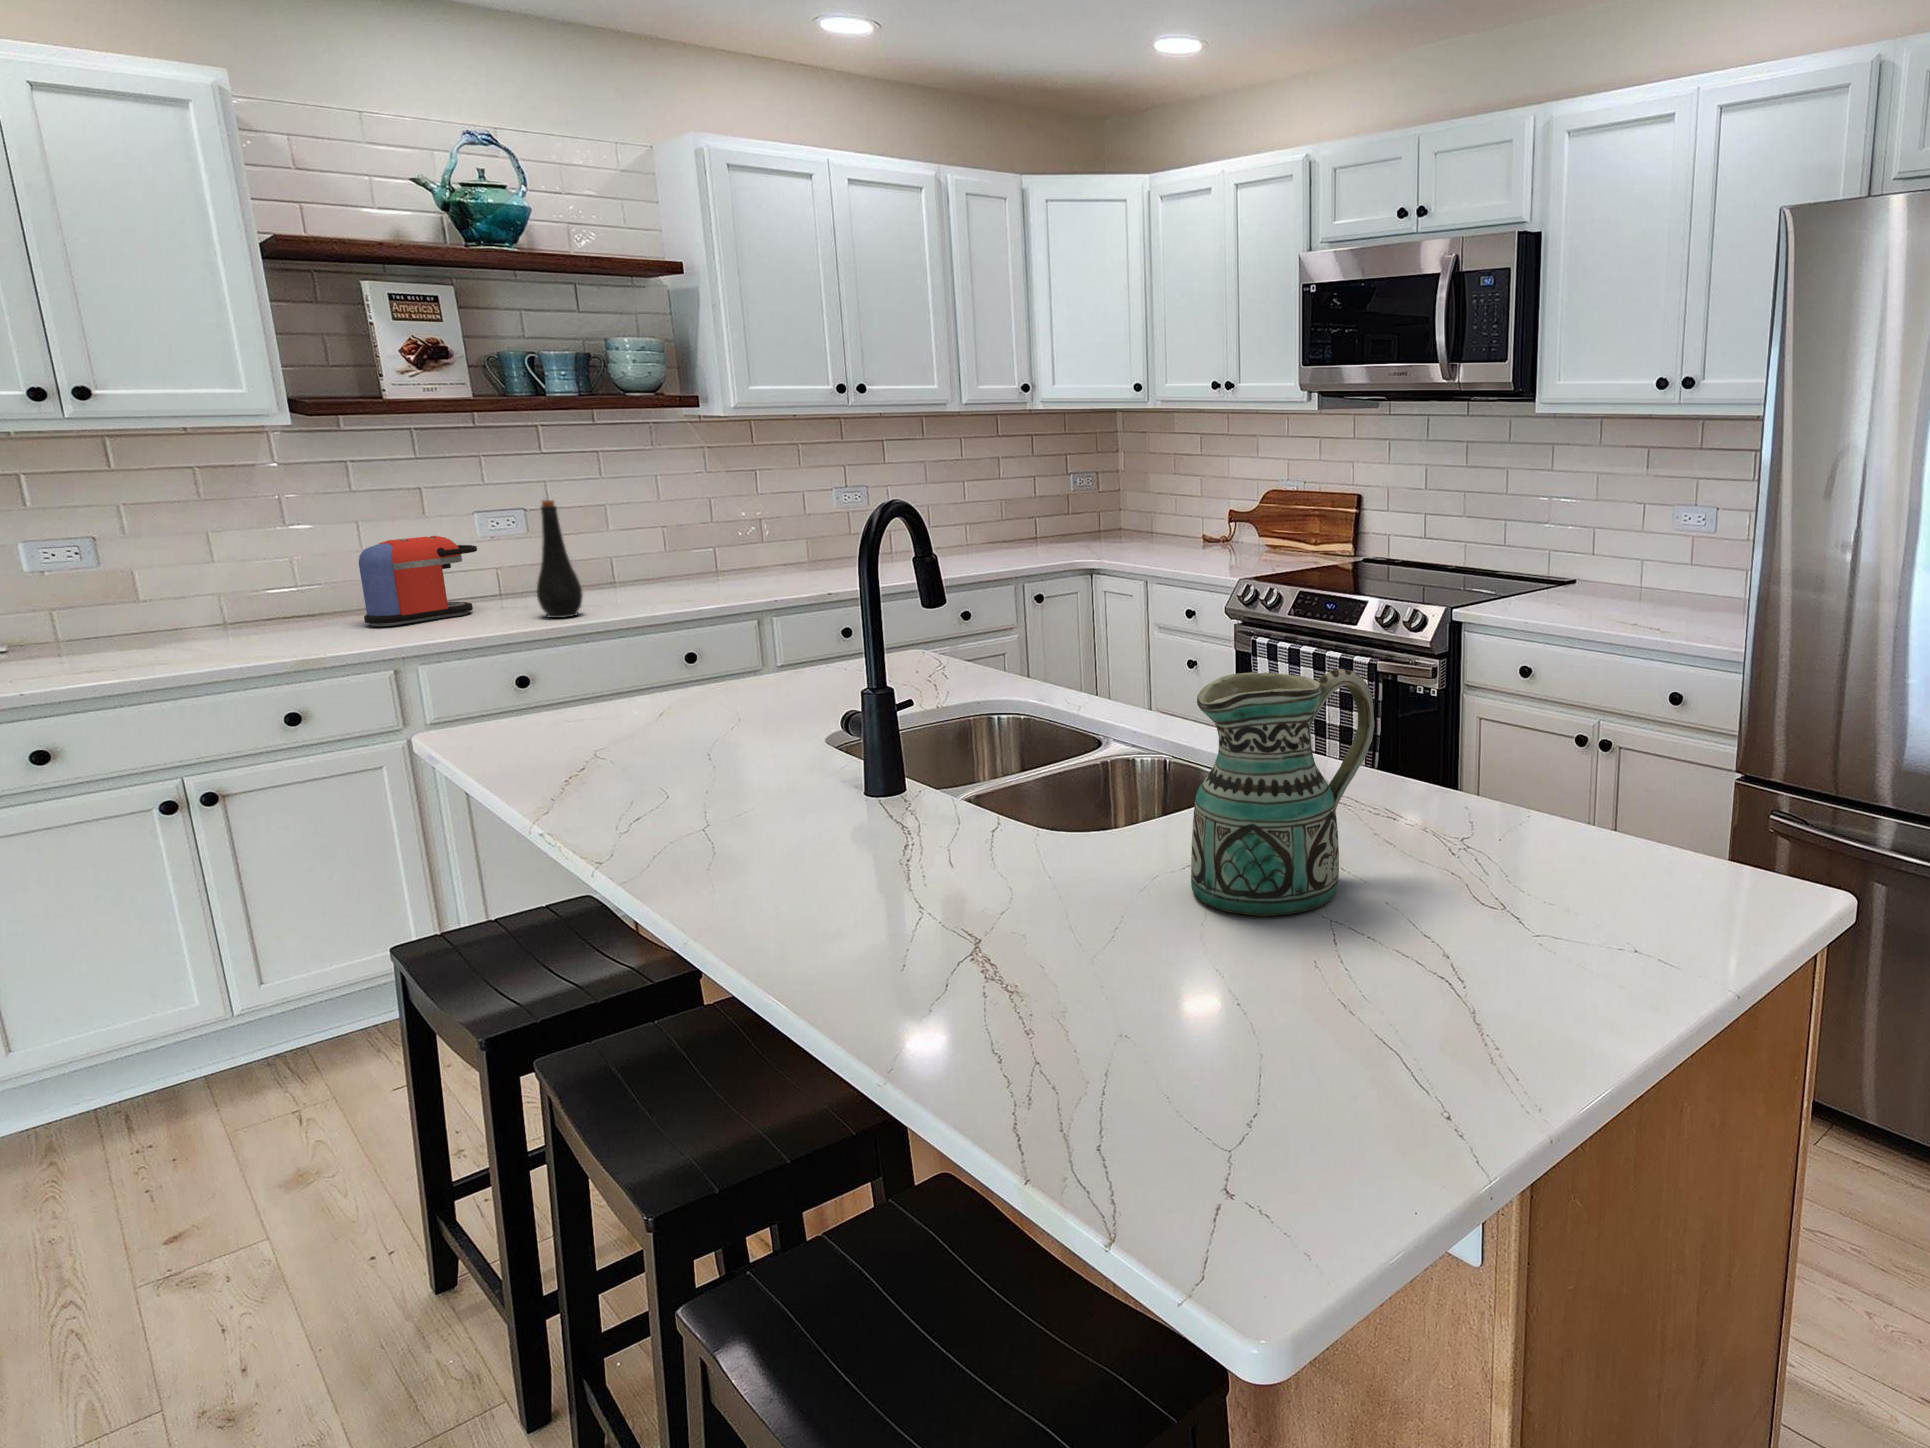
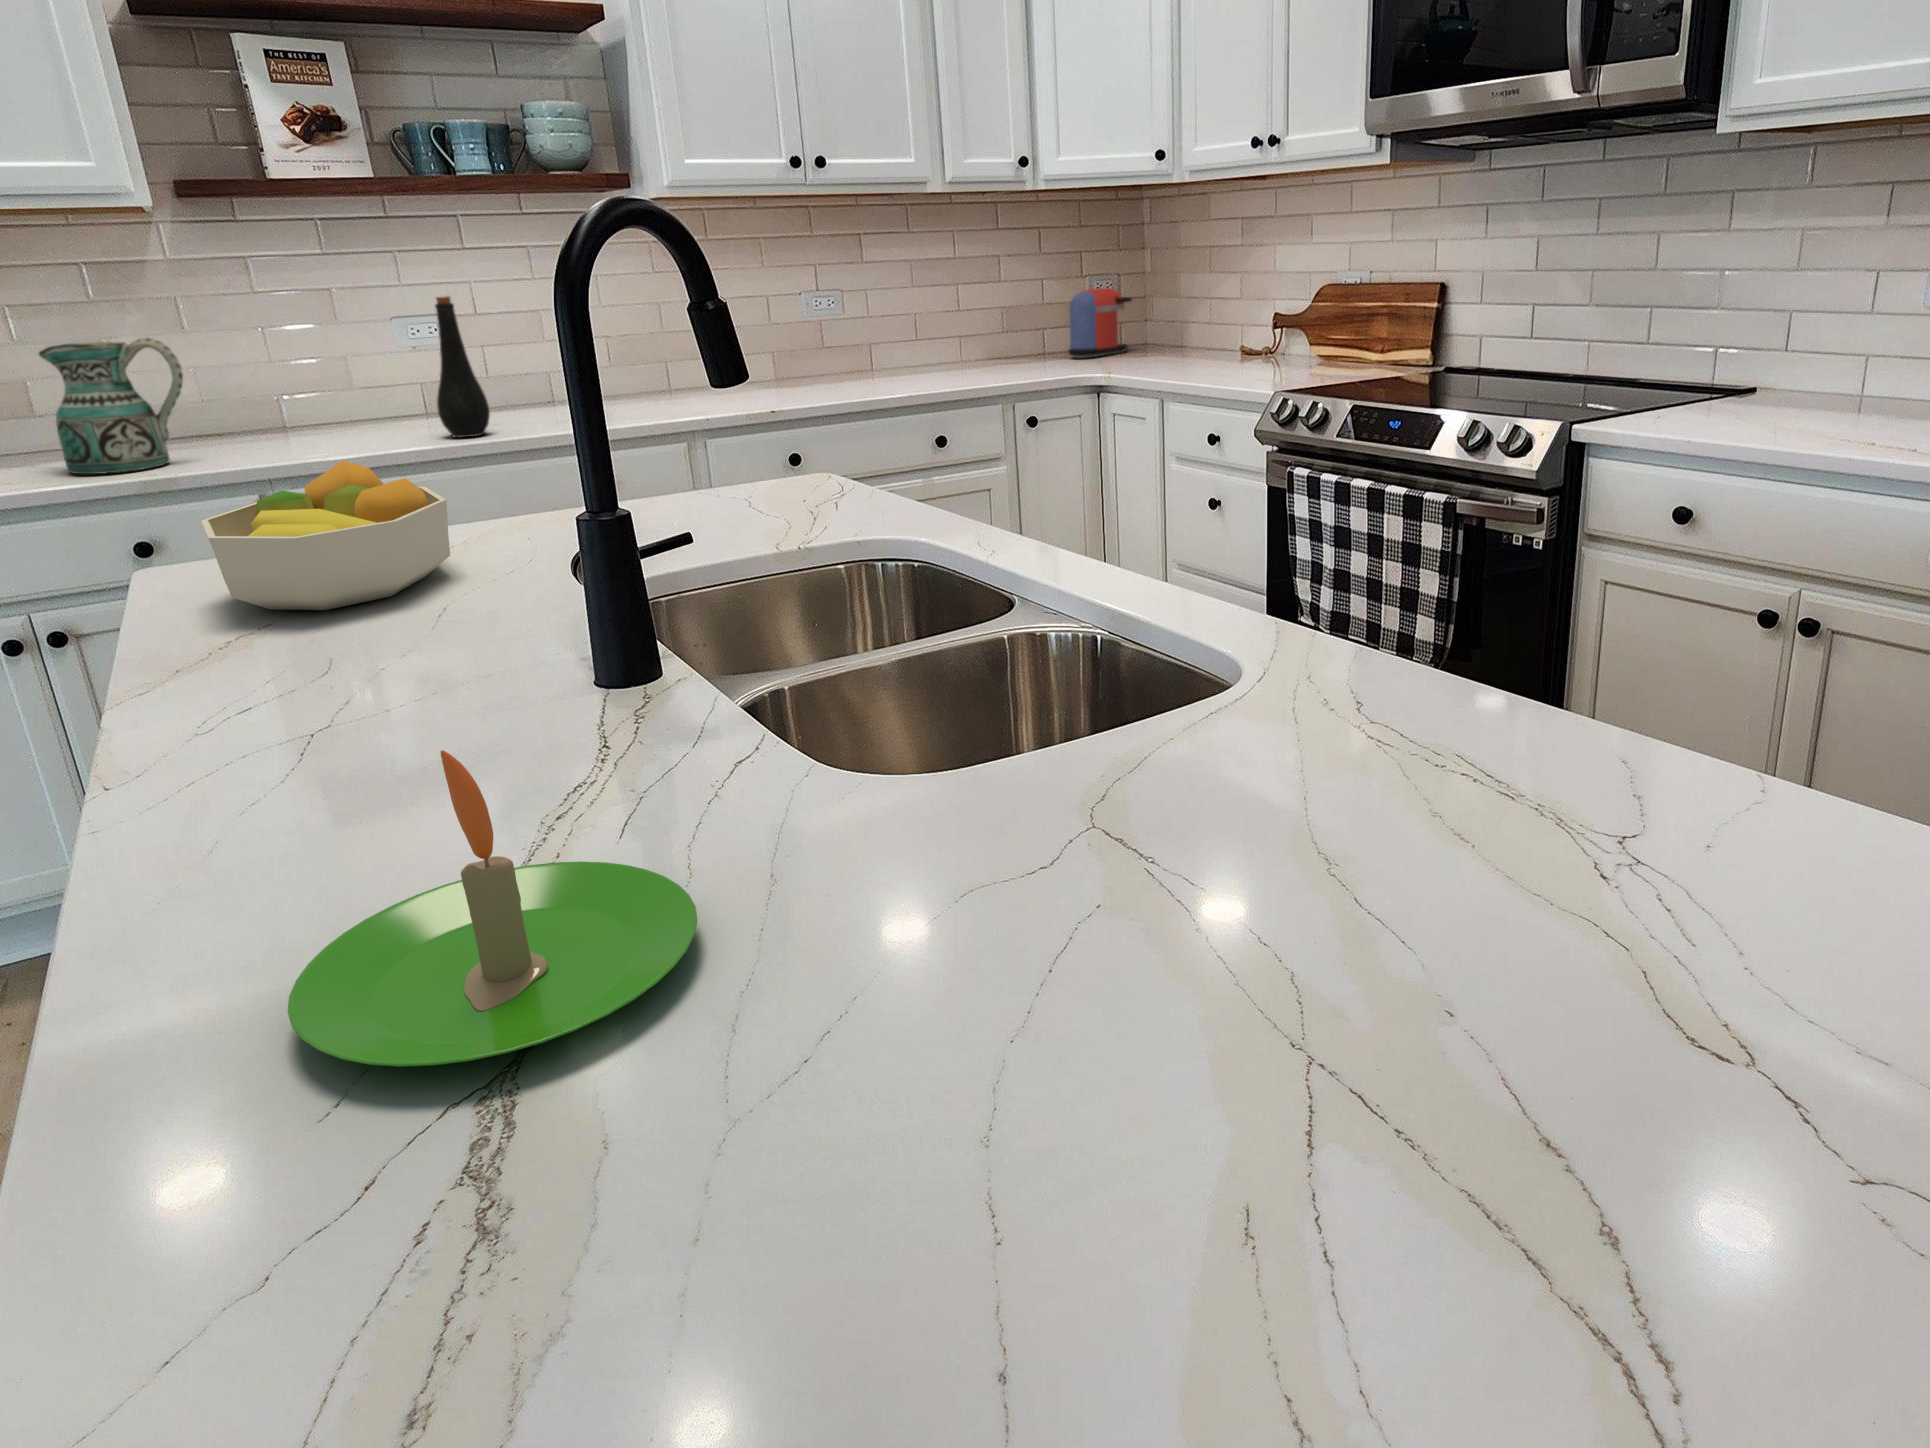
coffee maker: present [359,536,477,626] -> present [1068,288,1132,358]
fruit bowl: none [521,648,693,755] -> present [201,460,450,610]
ceramic pitcher: present [1191,669,1375,916] -> present [39,338,183,474]
candle: none [859,797,1042,930] -> present [288,750,697,1067]

